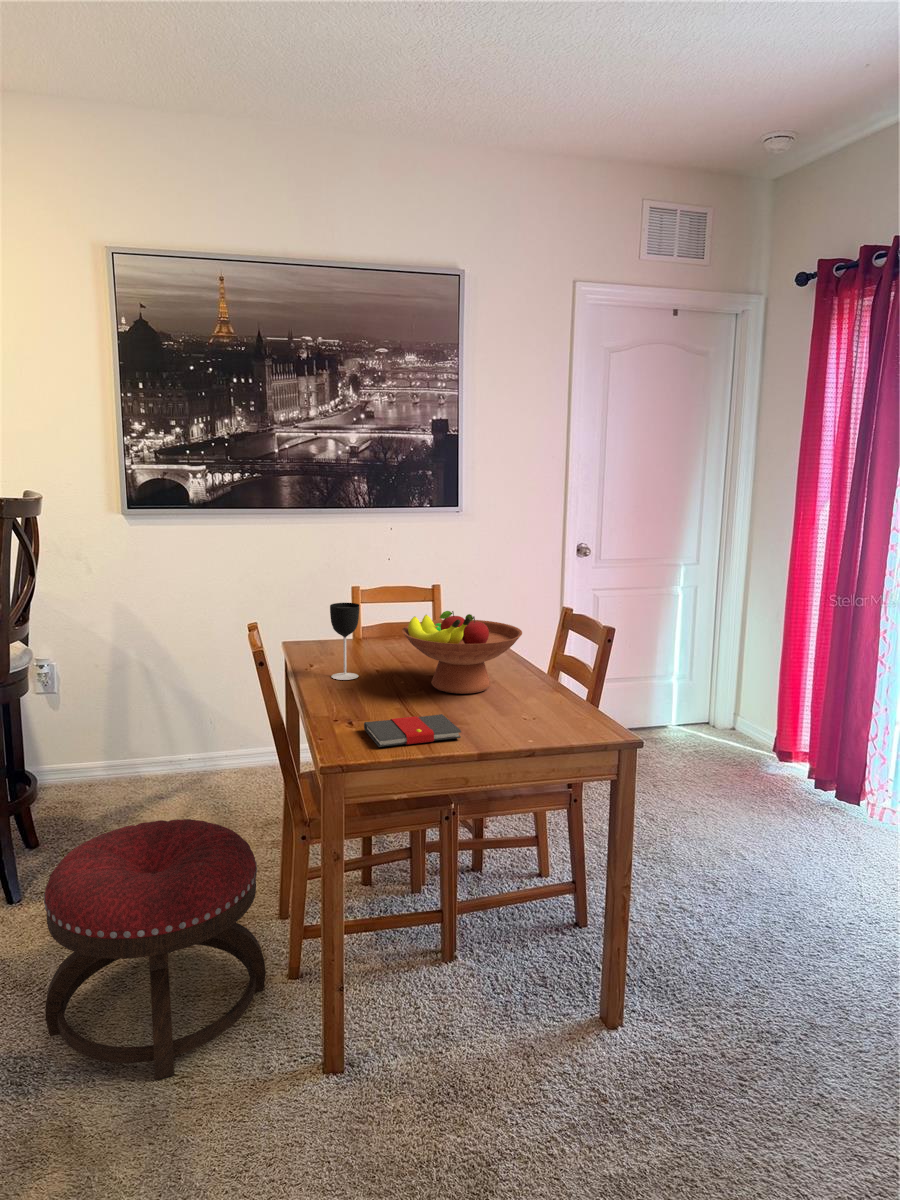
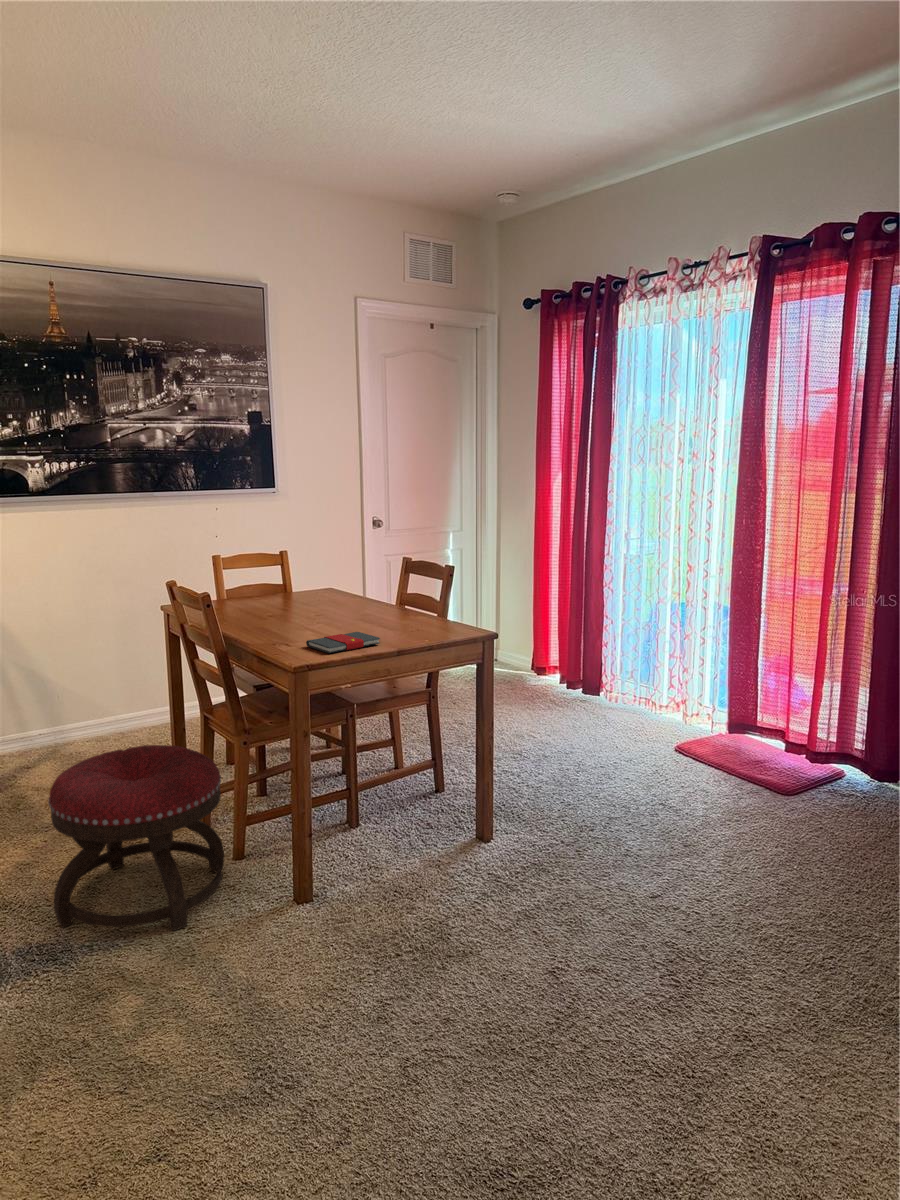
wine glass: present [330,603,359,680] -> none [238,562,263,623]
fruit bowl: present [402,611,522,694] -> none [301,561,393,622]

